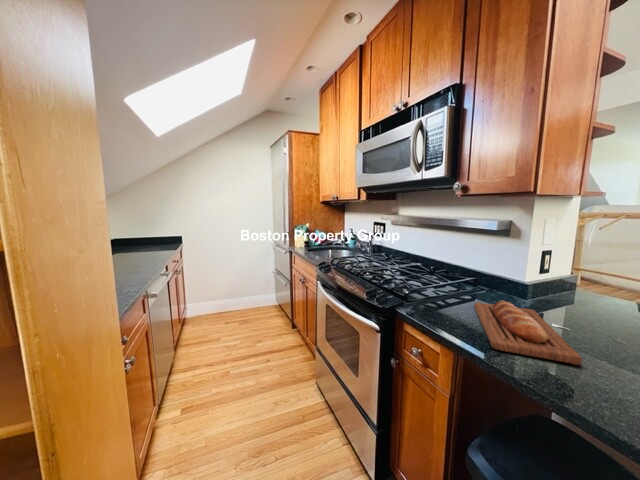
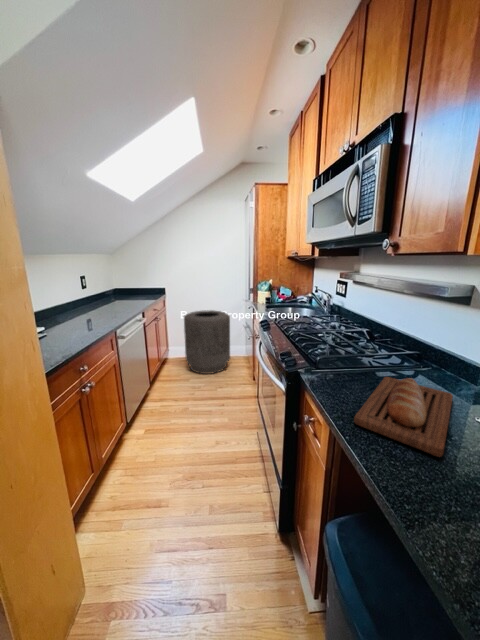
trash can: none [209,258,262,328] -> present [184,310,230,374]

